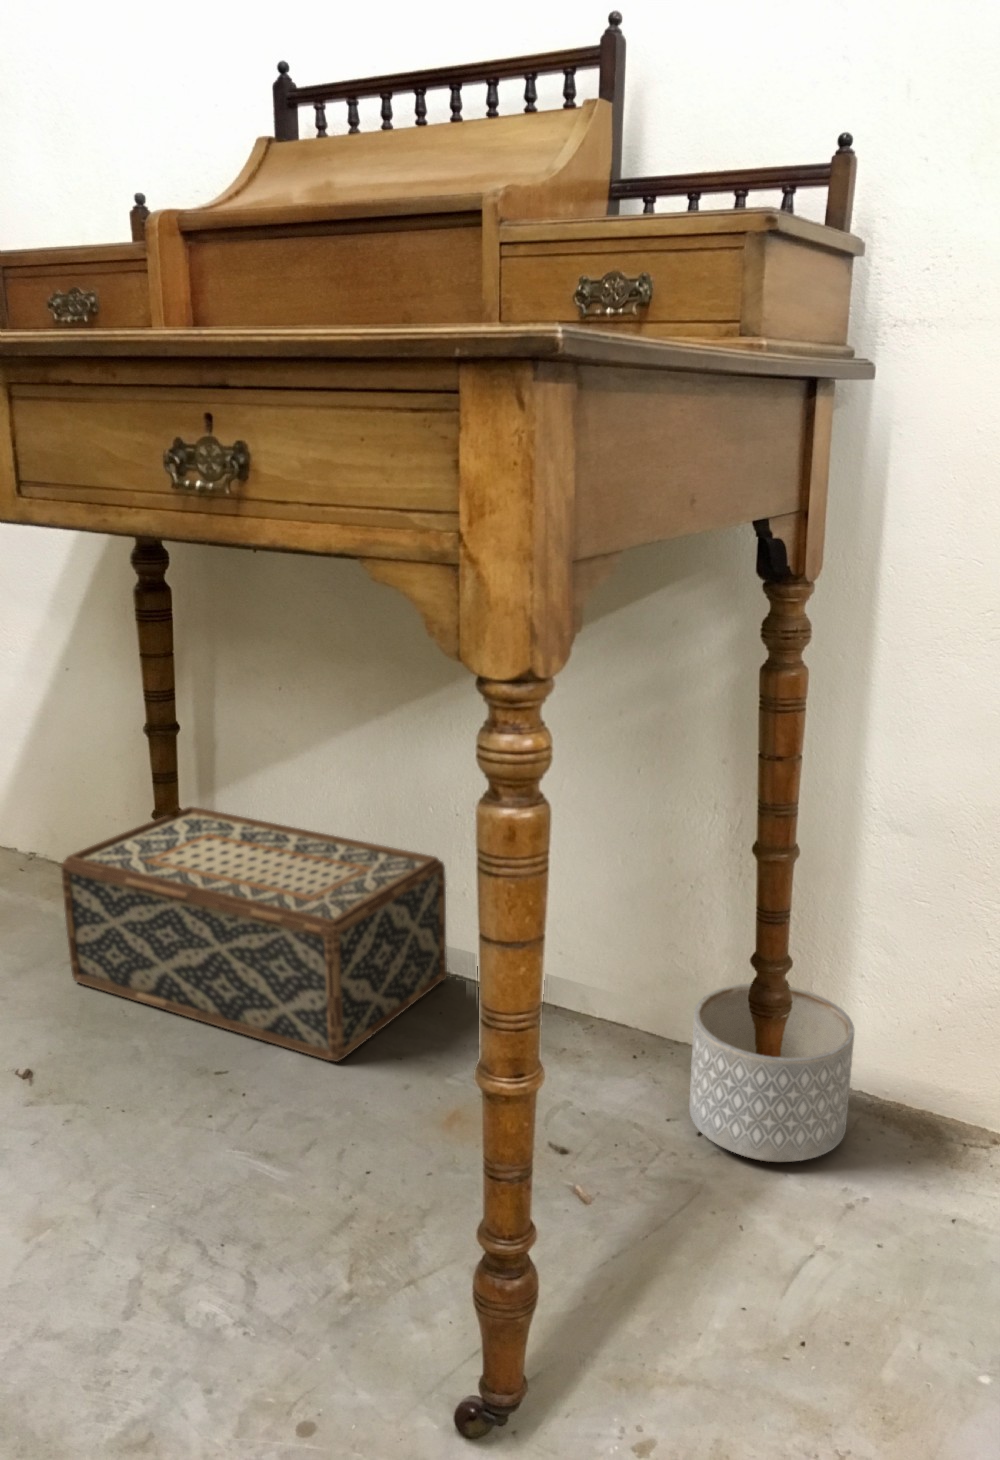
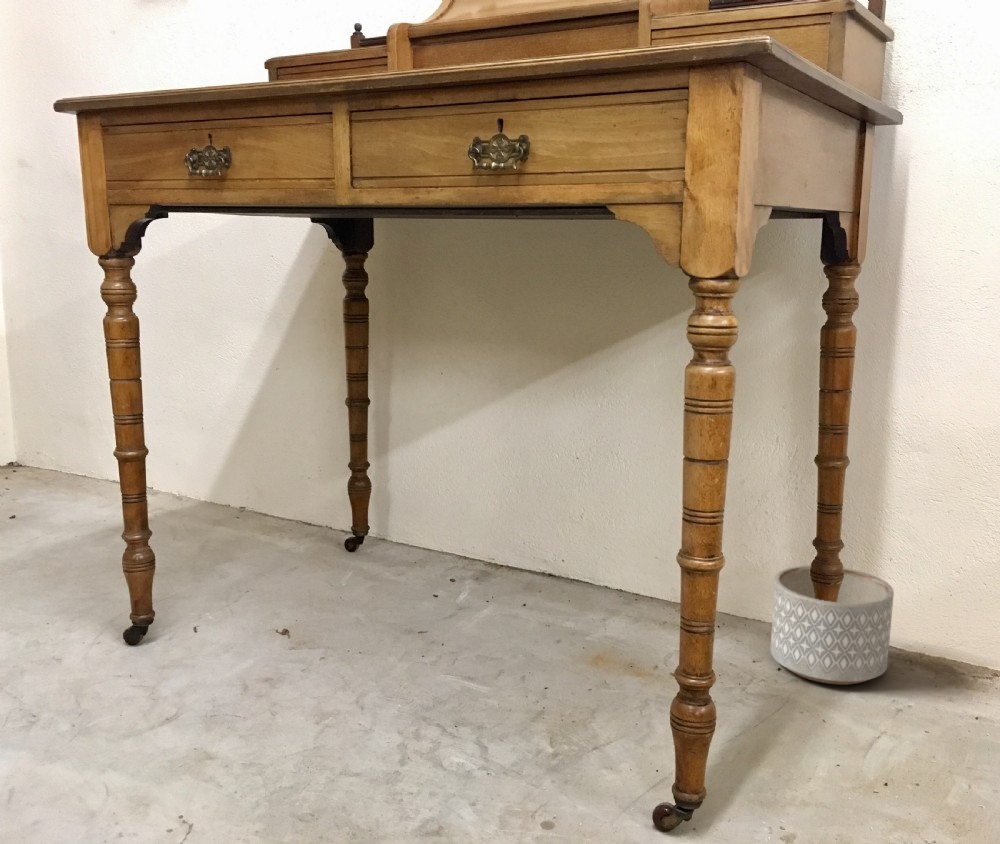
woven basket: present [61,807,447,1062] -> none [293,462,572,627]

